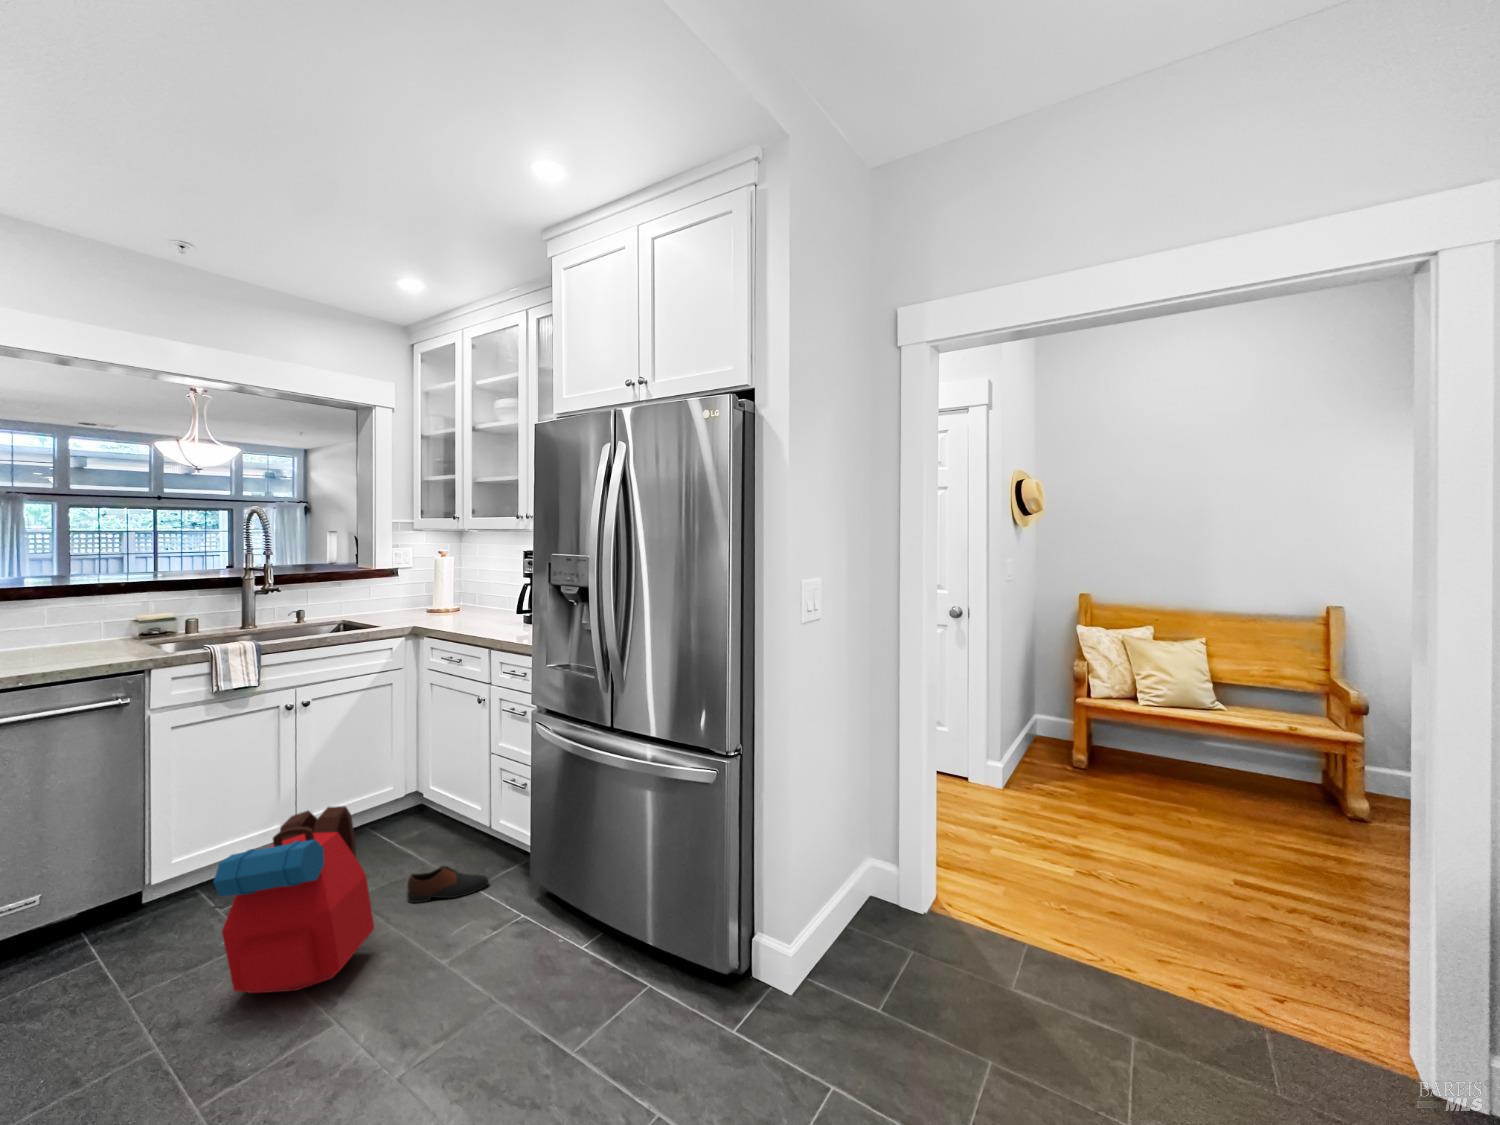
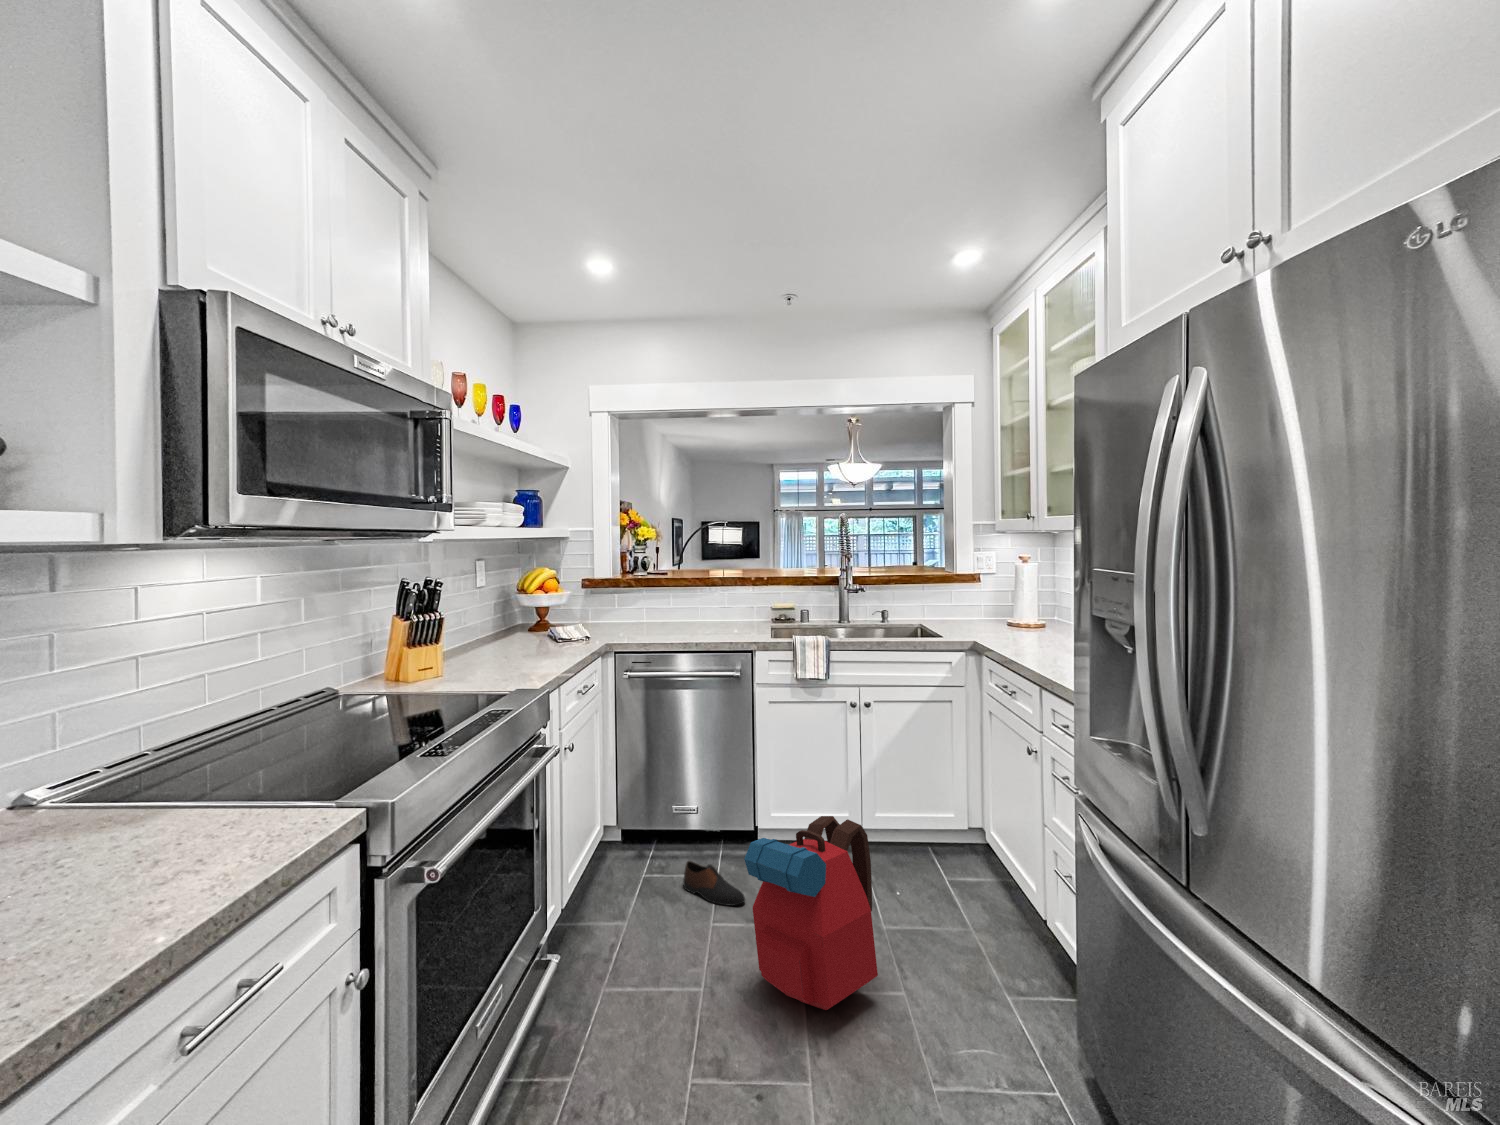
shoe: present [407,866,489,903] -> present [683,861,745,906]

